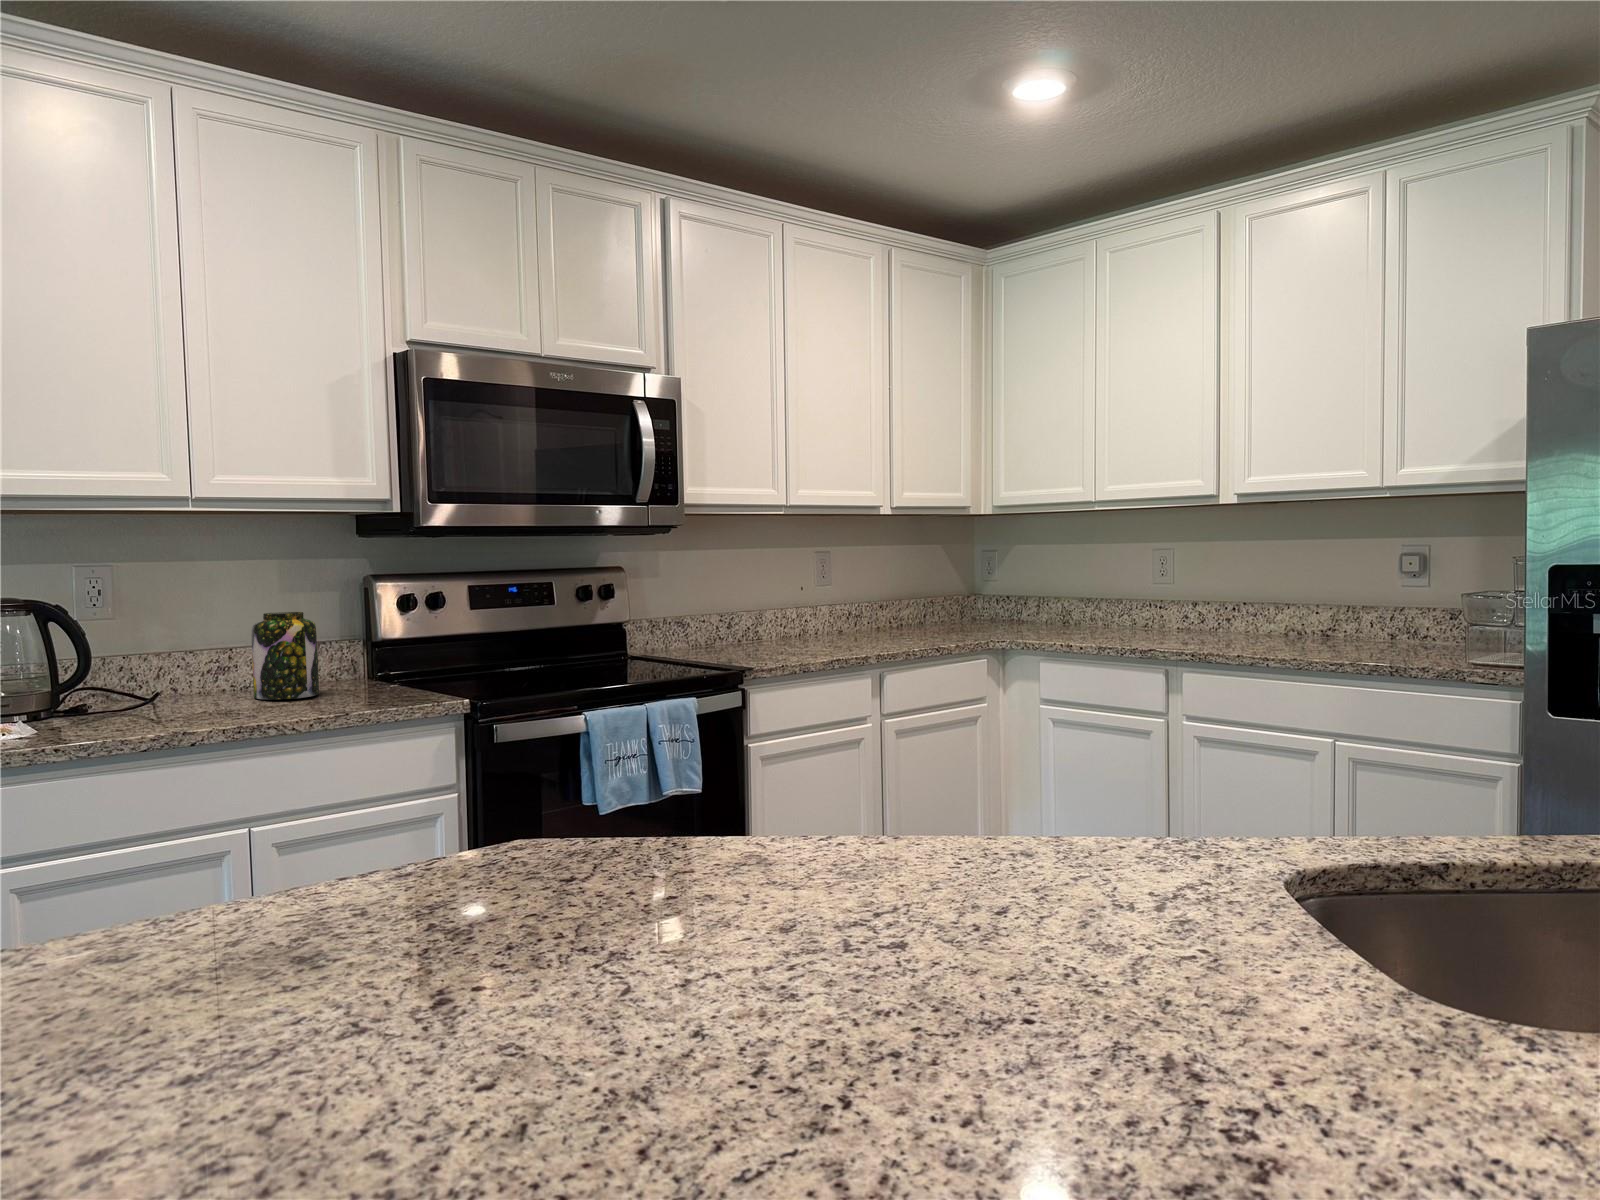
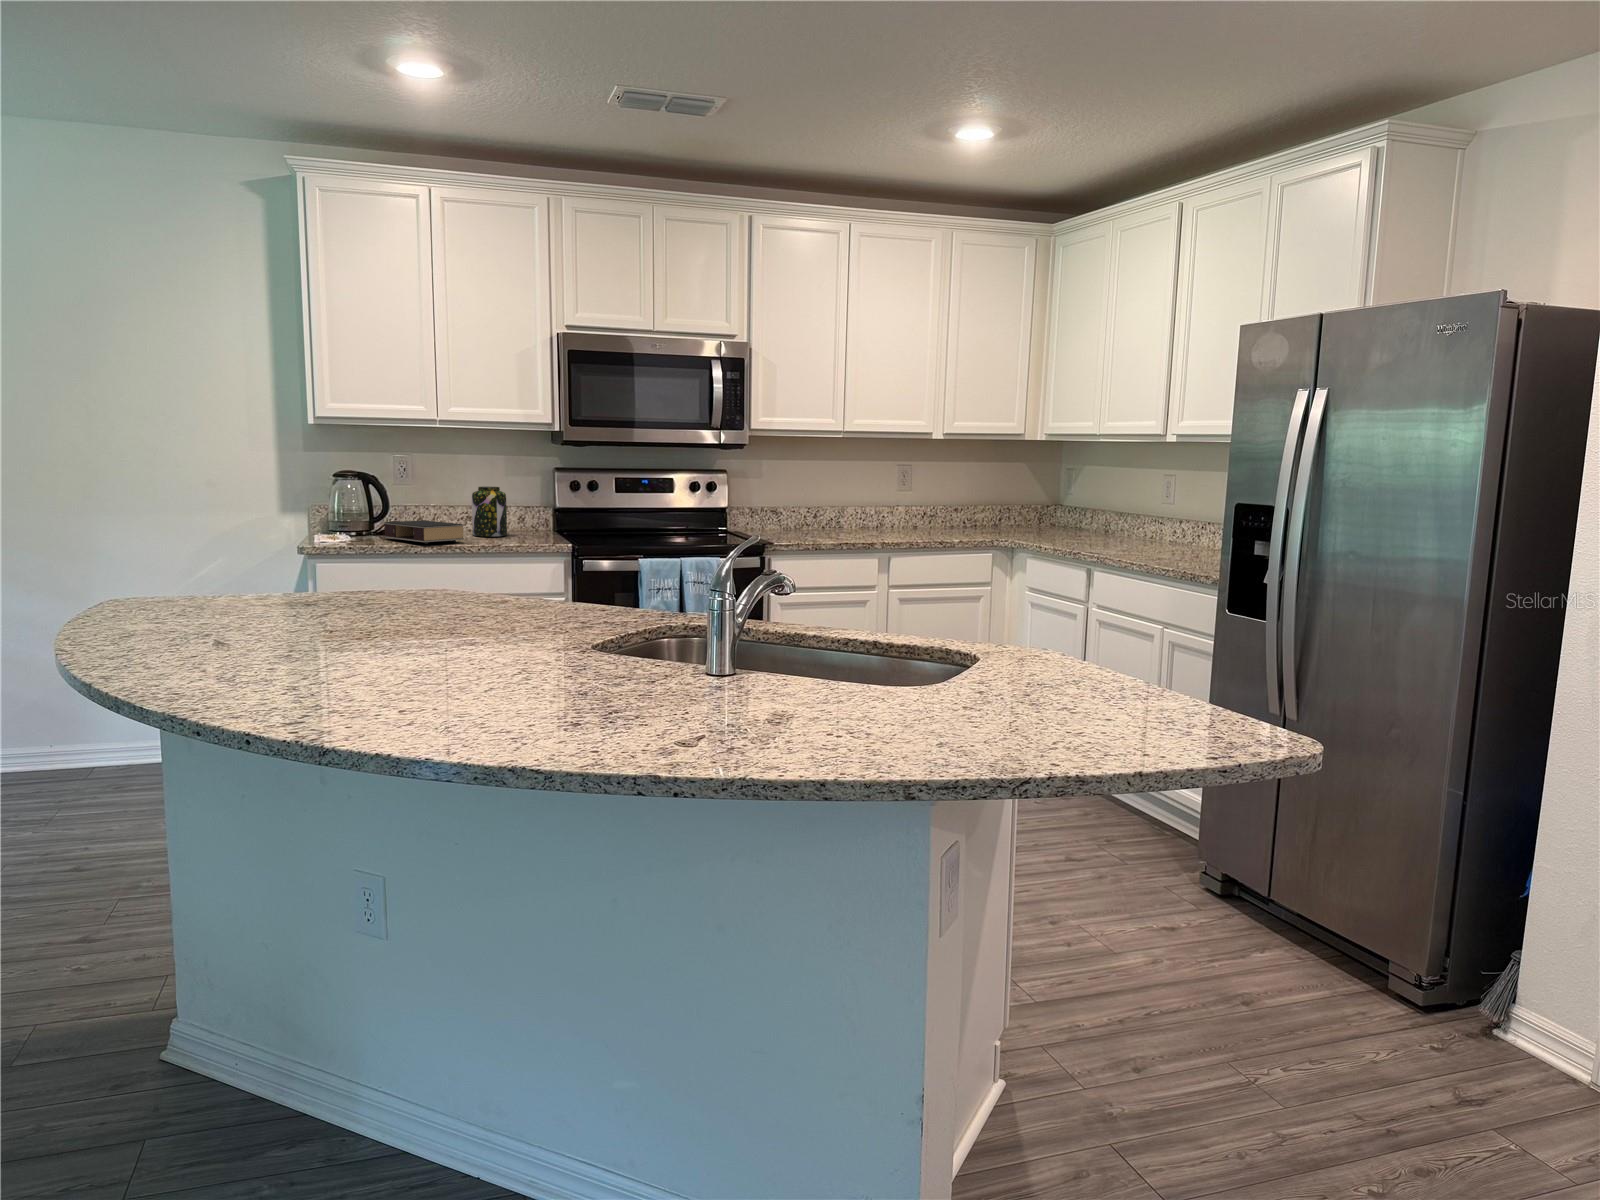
book: none [92,681,264,725] -> present [384,520,464,544]

